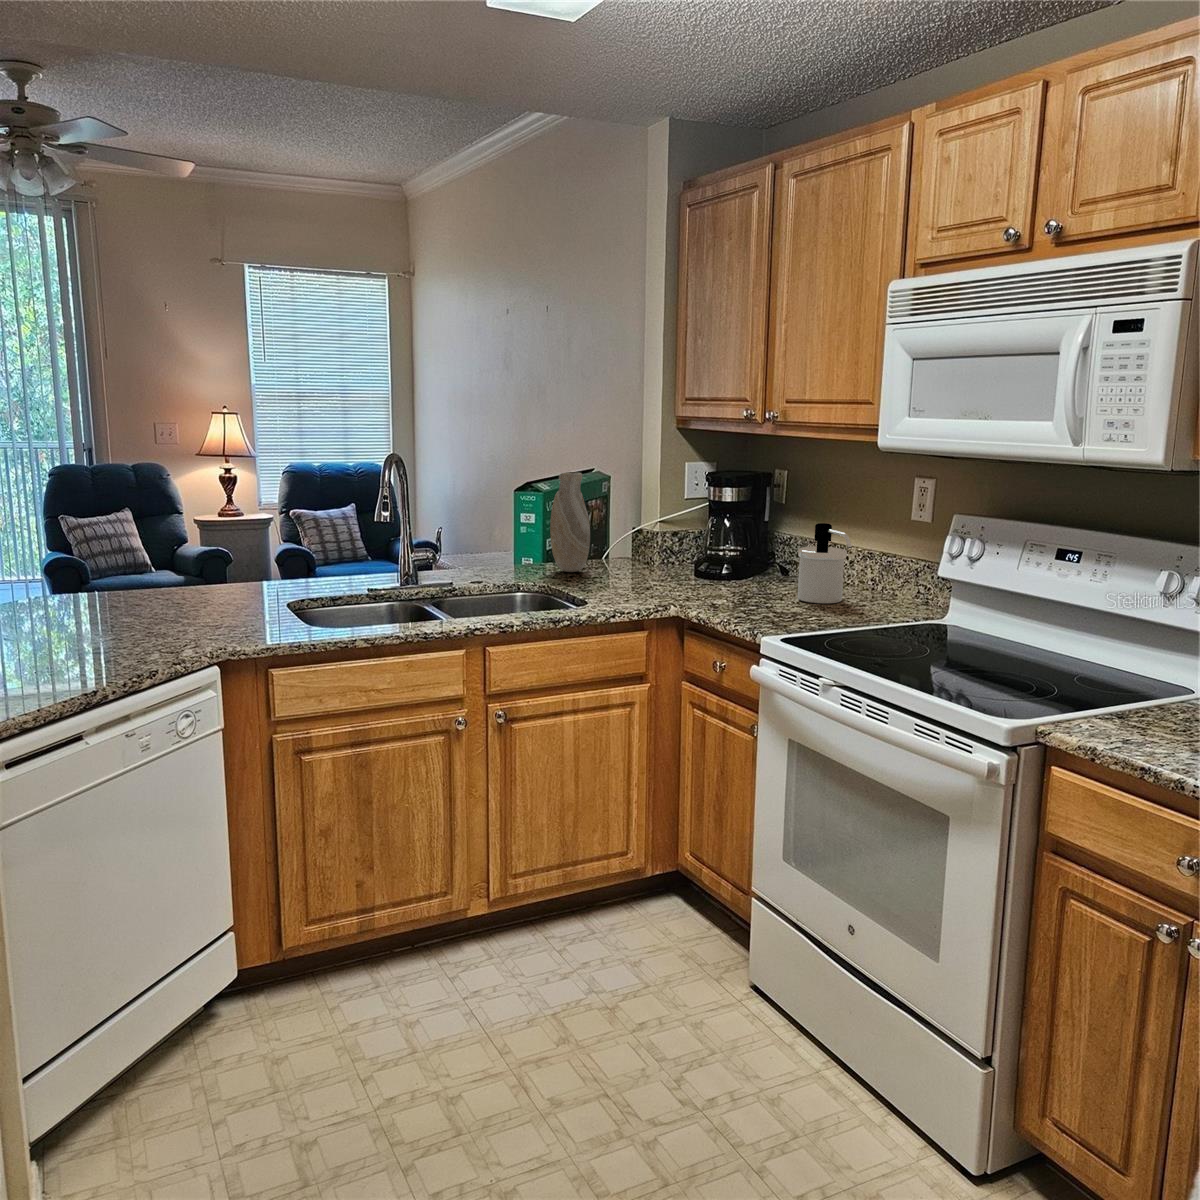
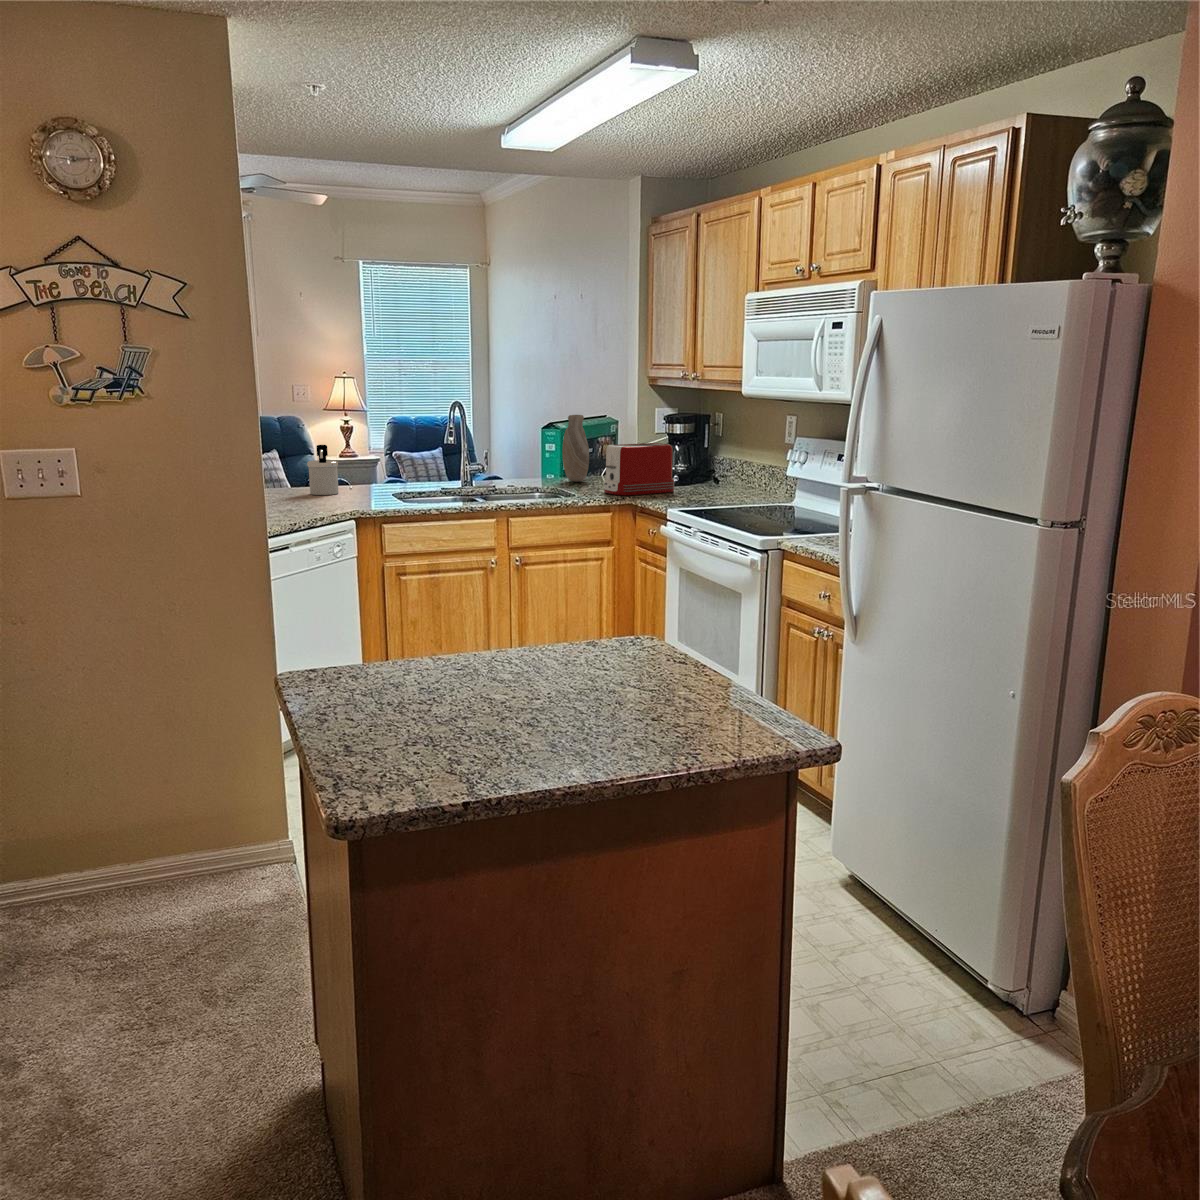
toaster: none [628,518,735,603] -> present [604,443,674,495]
soap dispenser: present [798,523,852,603] -> present [307,445,339,495]

